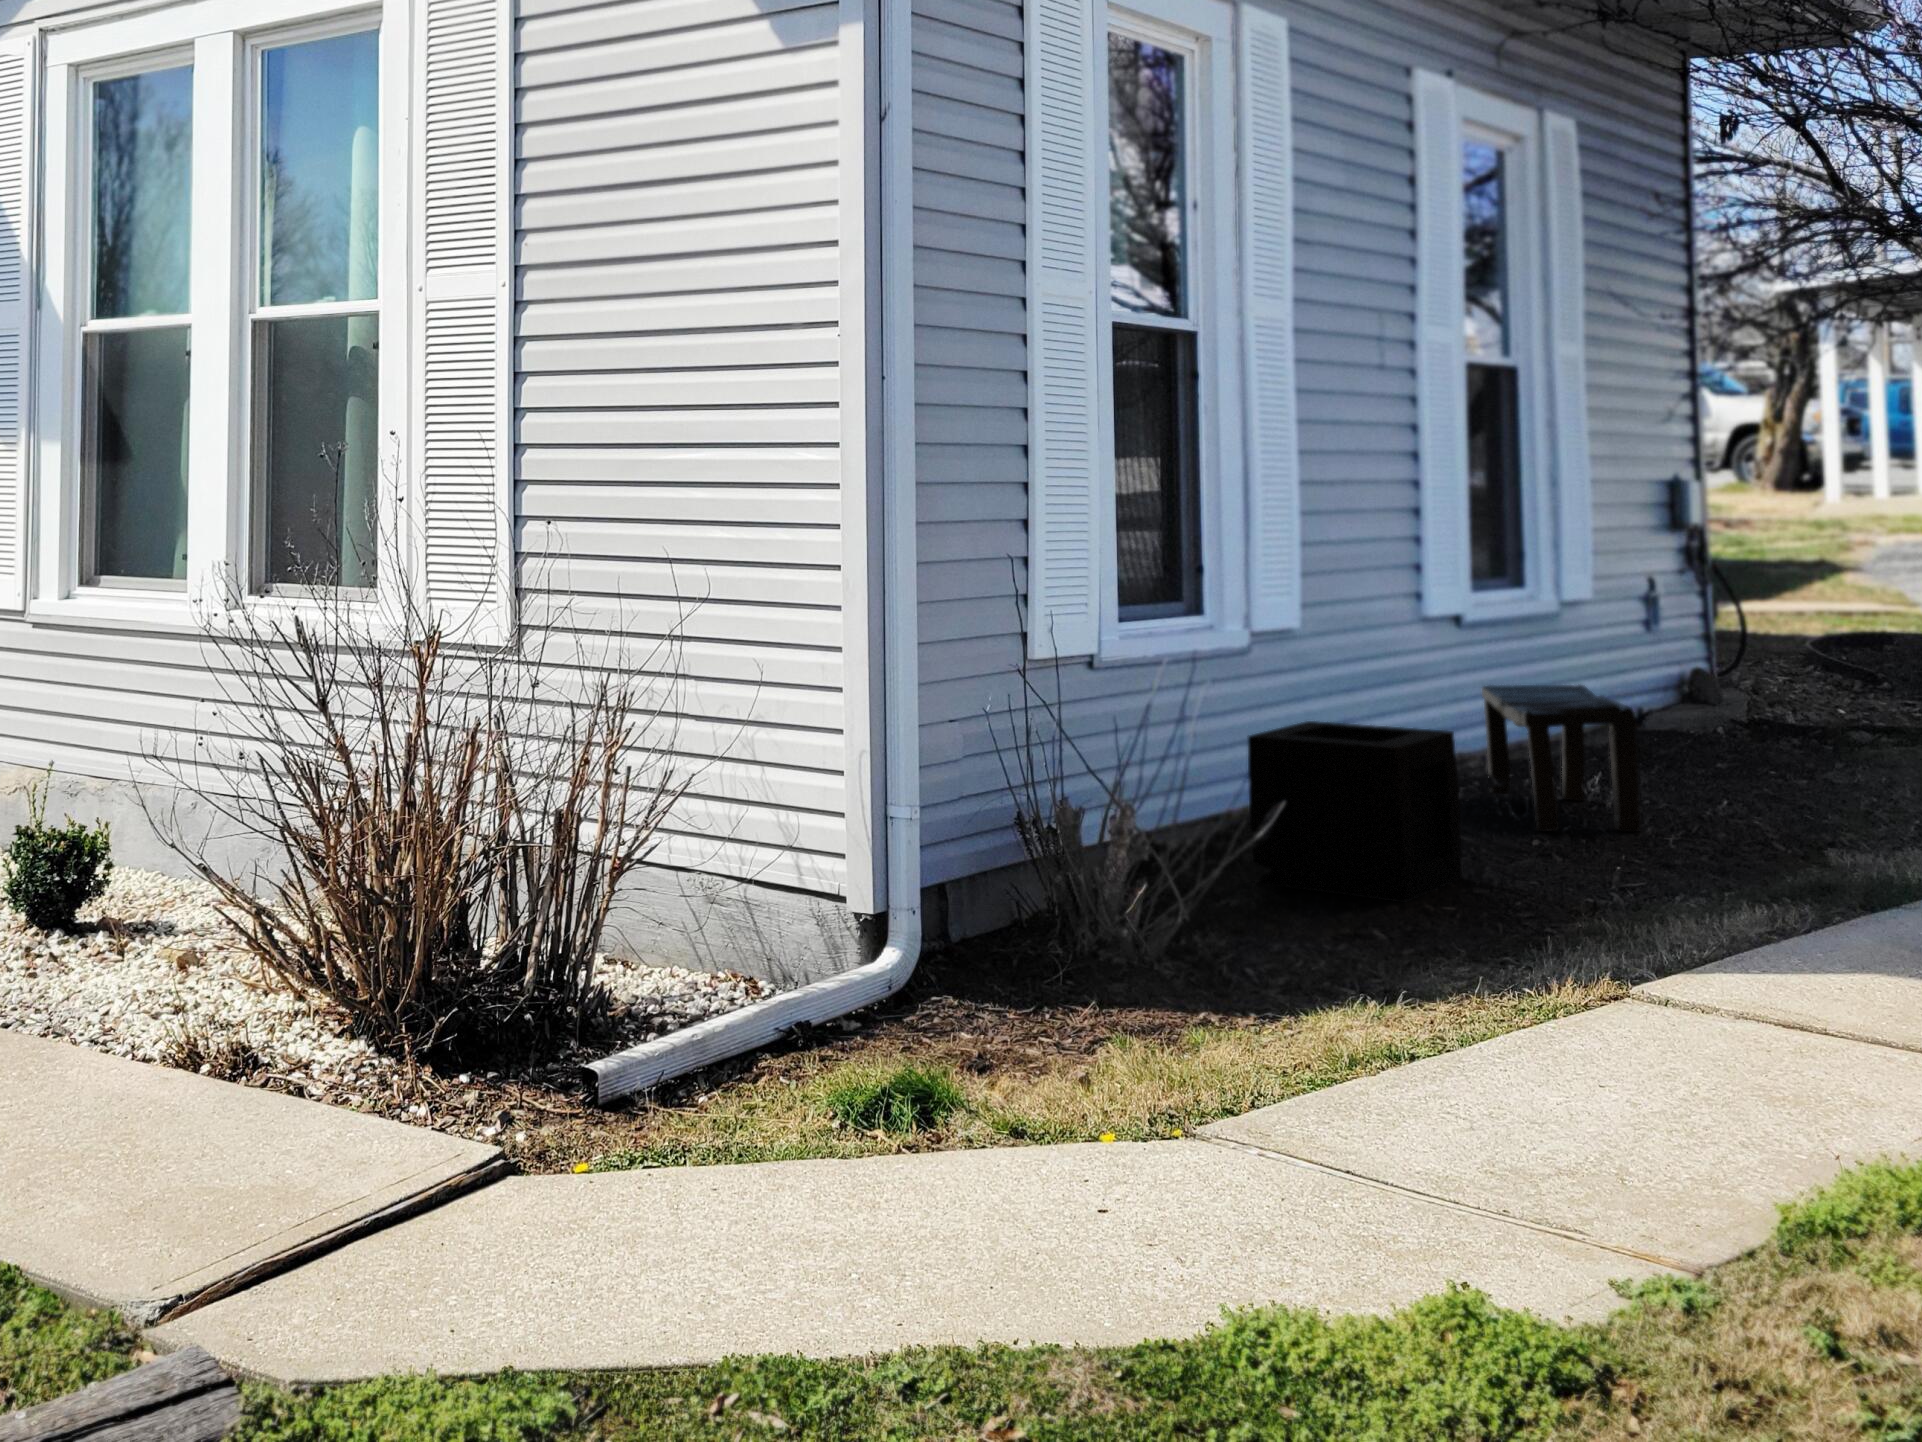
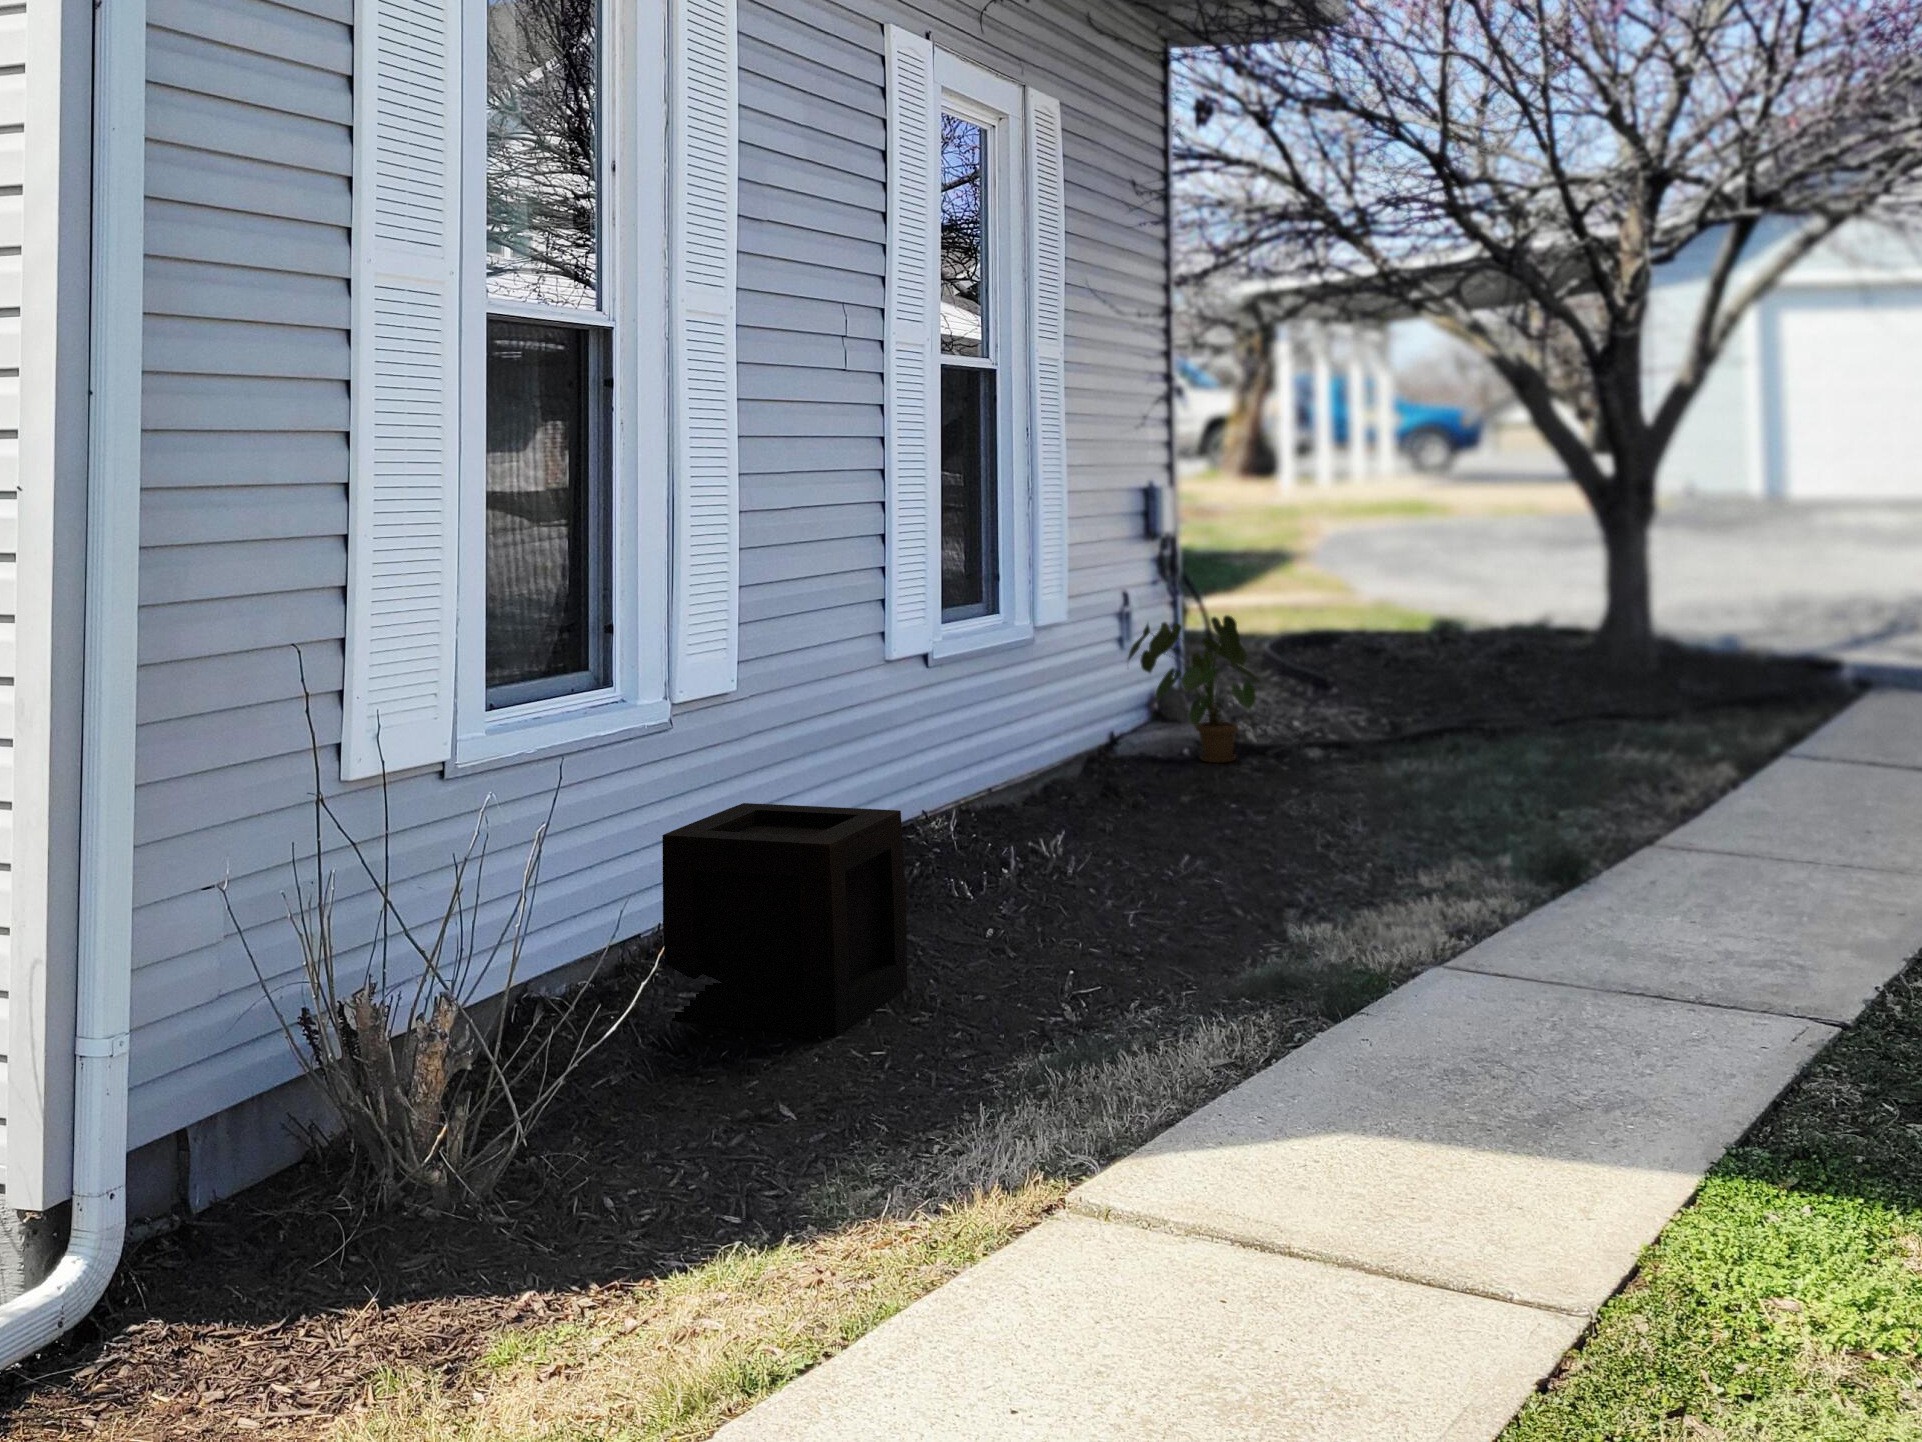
house plant: none [1655,605,1806,745] -> present [1128,615,1260,763]
bench: present [1482,685,1641,832] -> none [950,723,1103,904]

